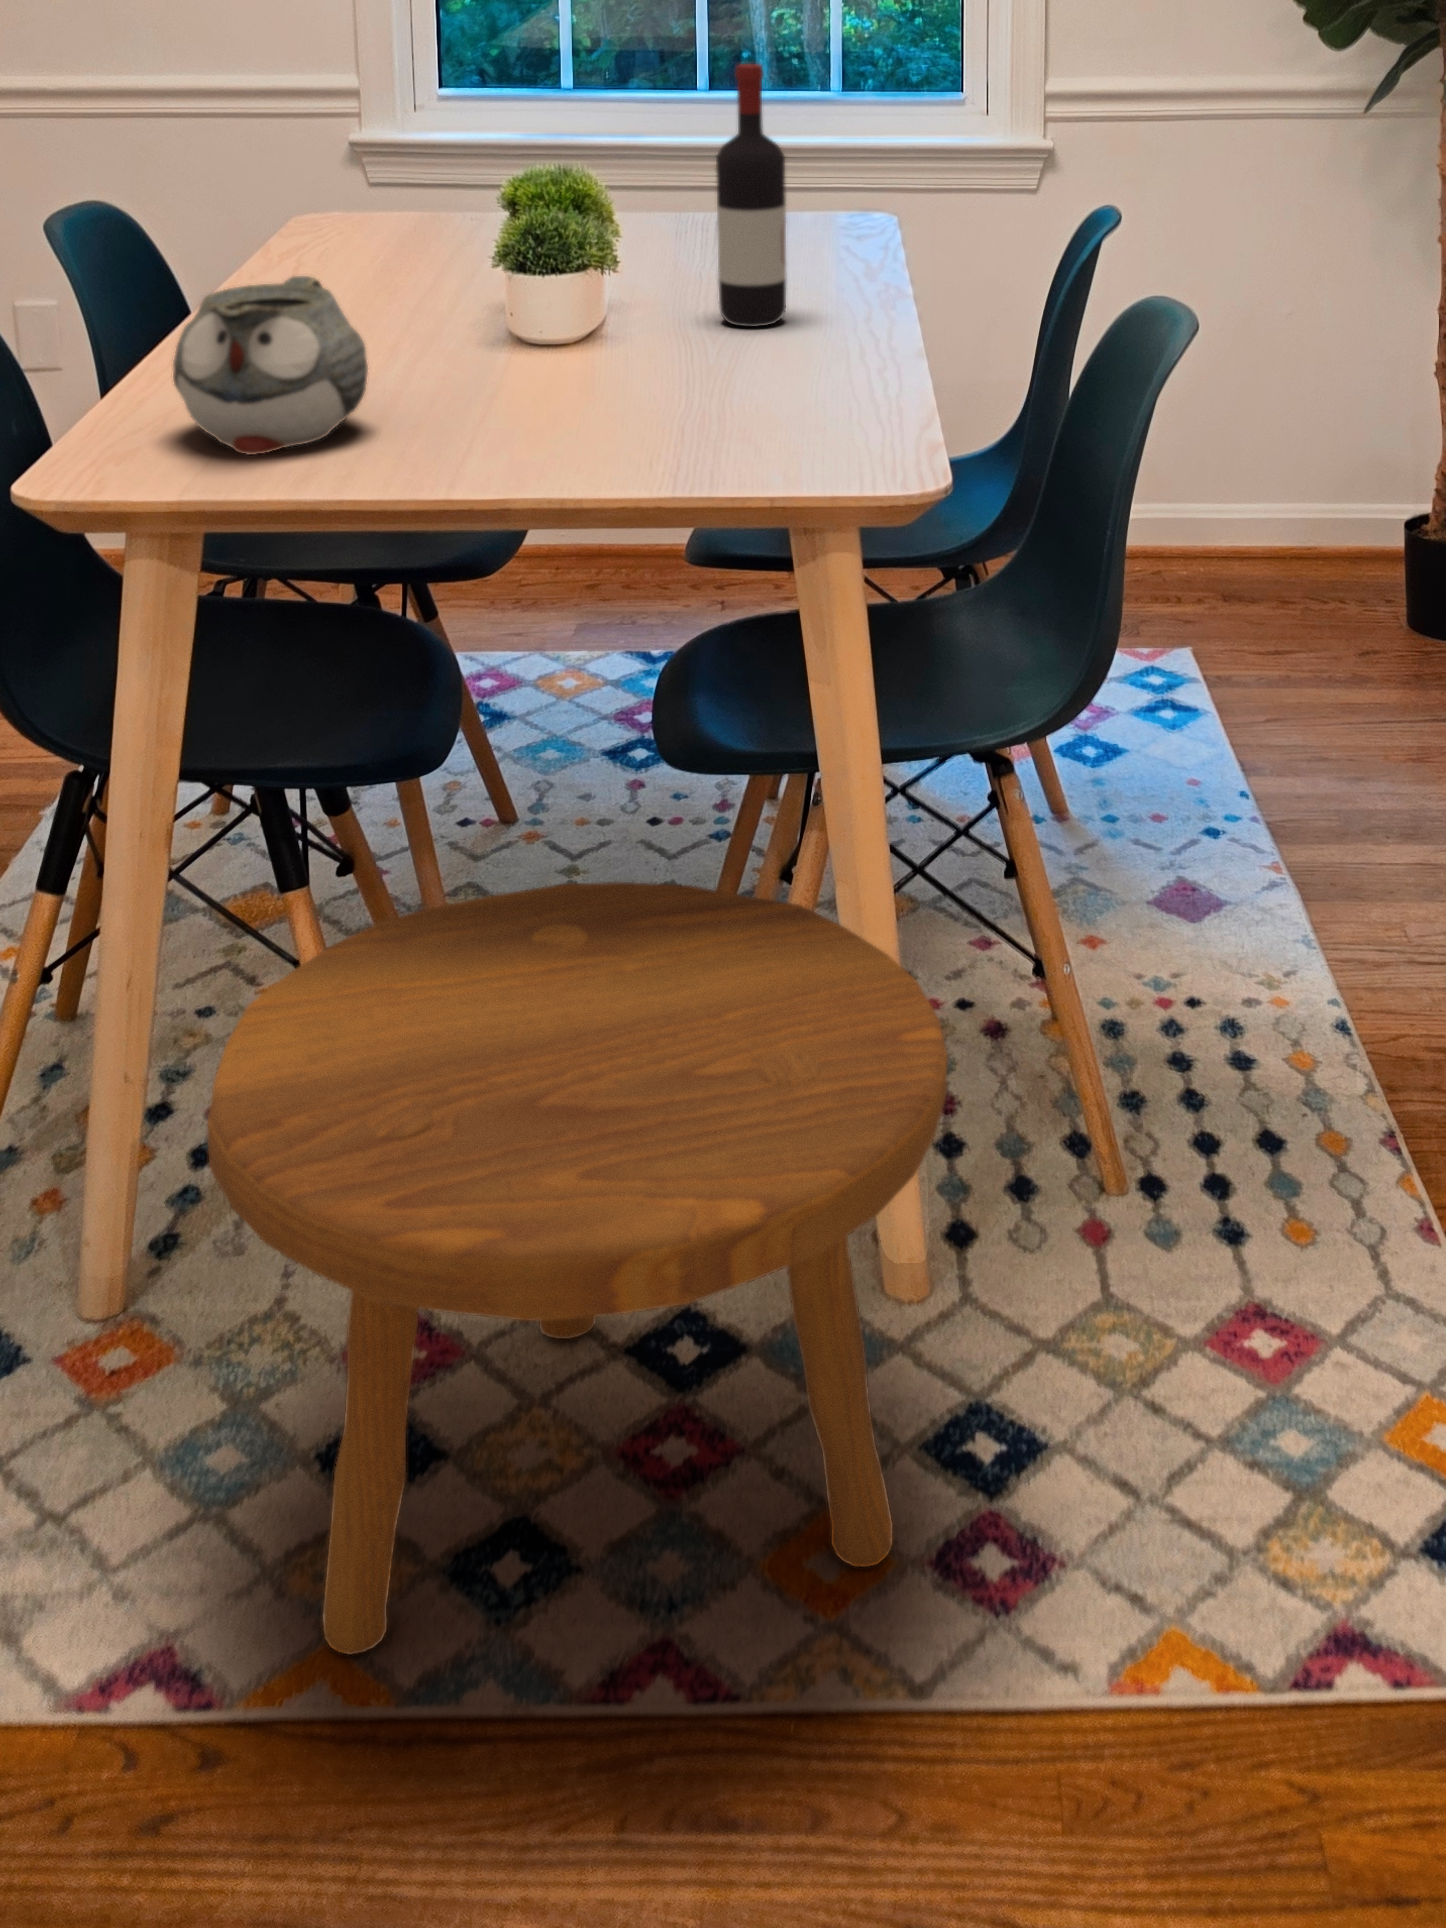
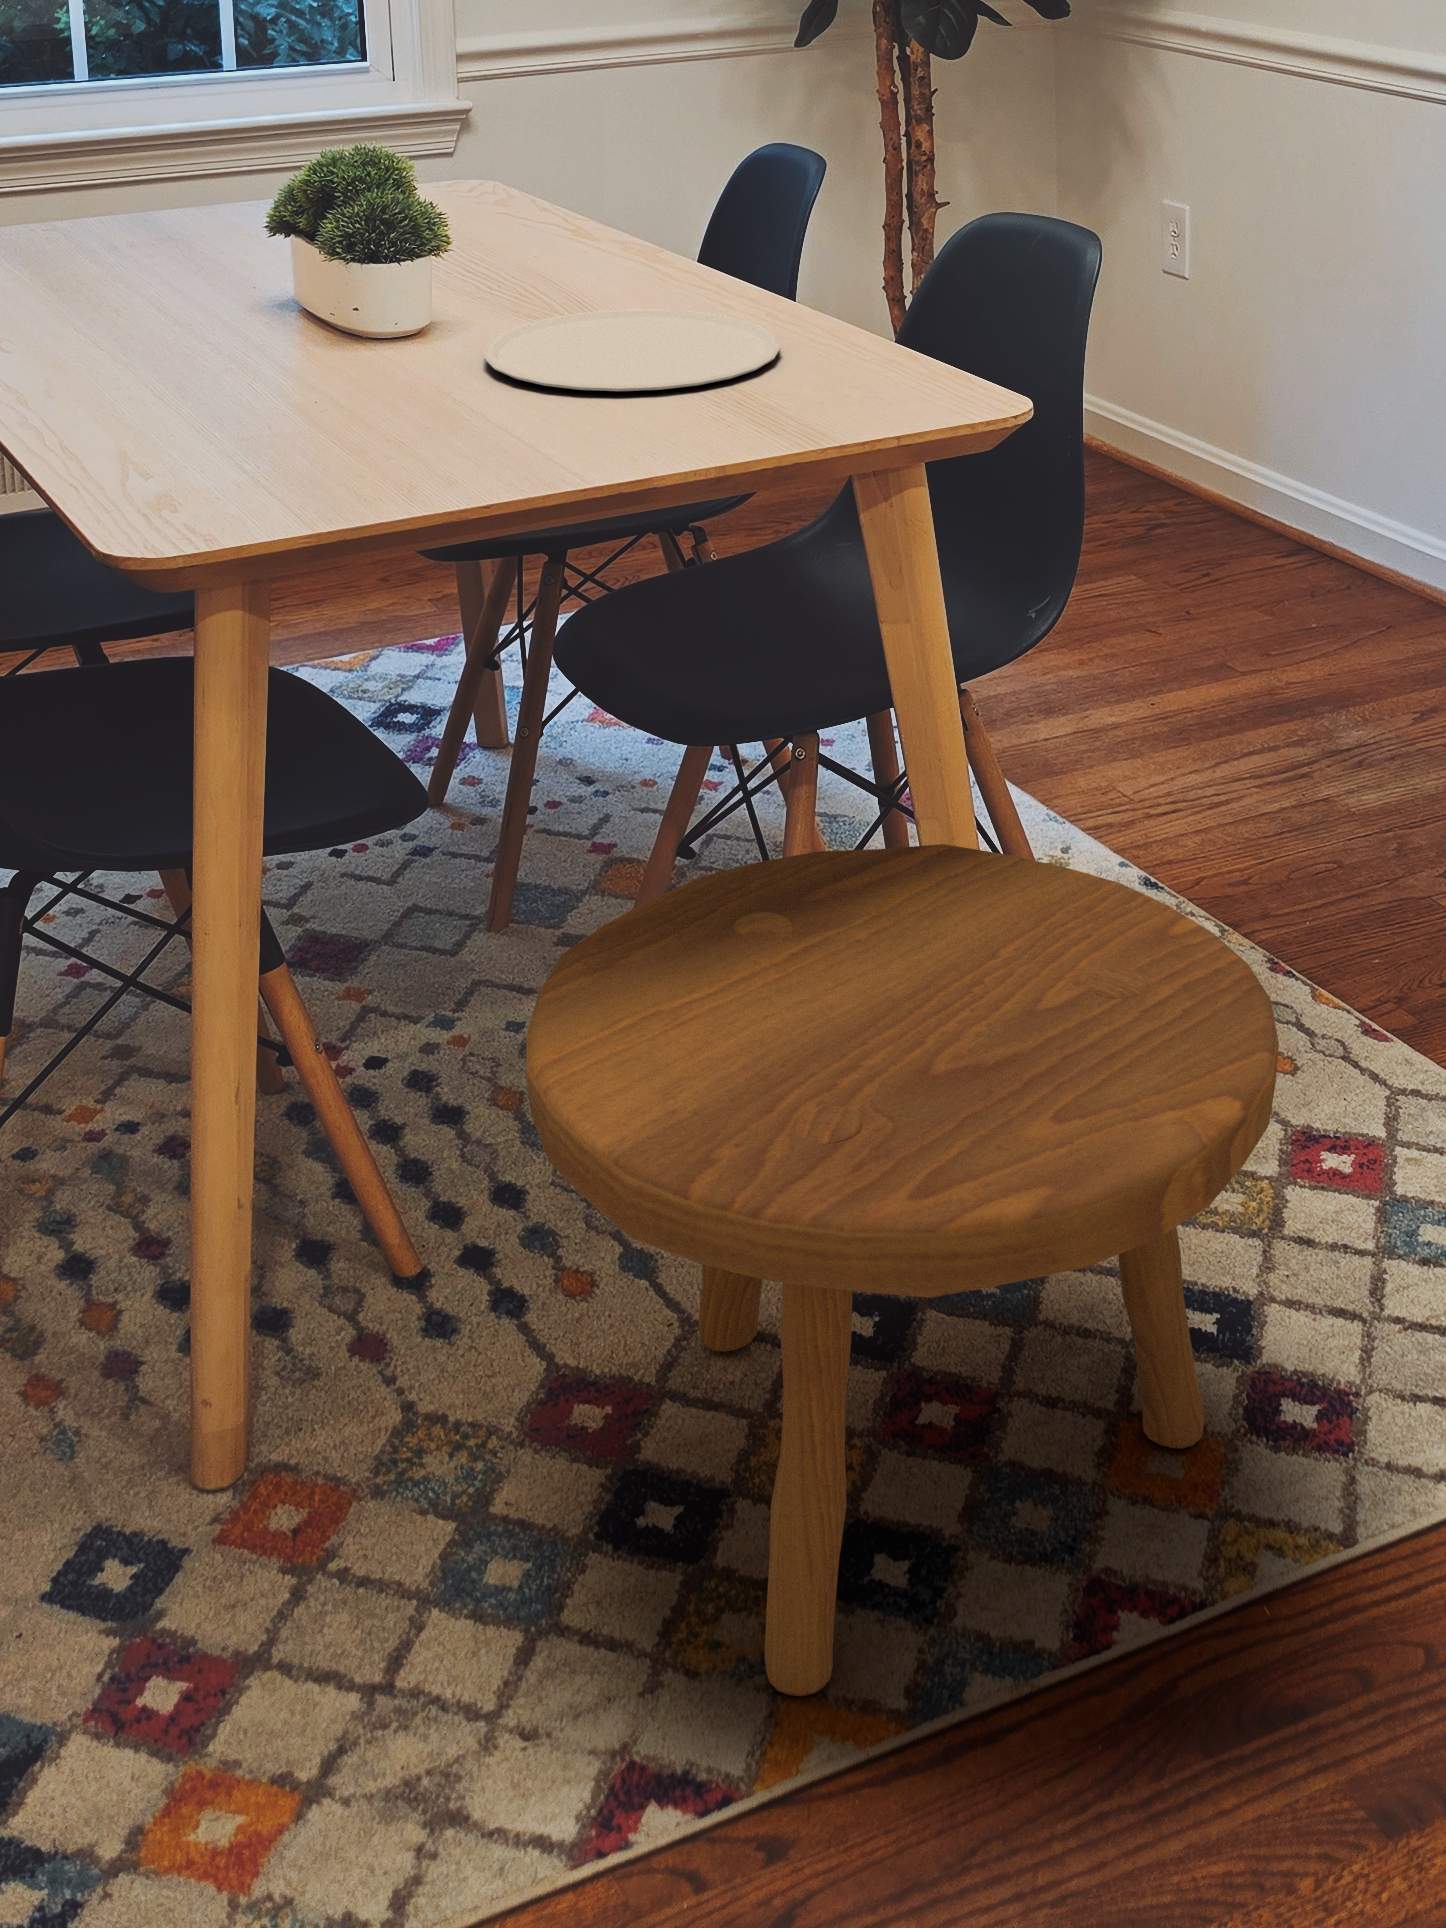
wine bottle: present [716,64,786,327] -> none [508,15,585,292]
teapot: present [173,276,368,455] -> none [156,279,377,481]
plate: none [557,346,838,422] -> present [484,309,780,391]

